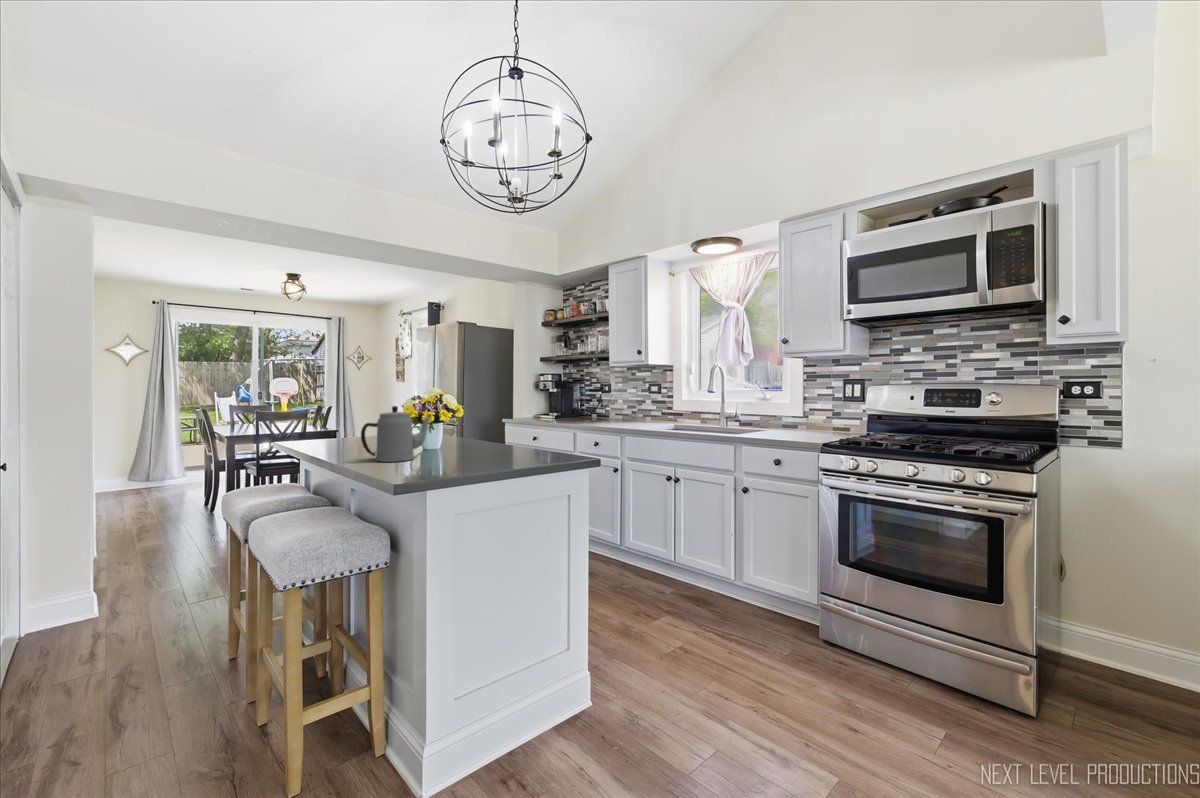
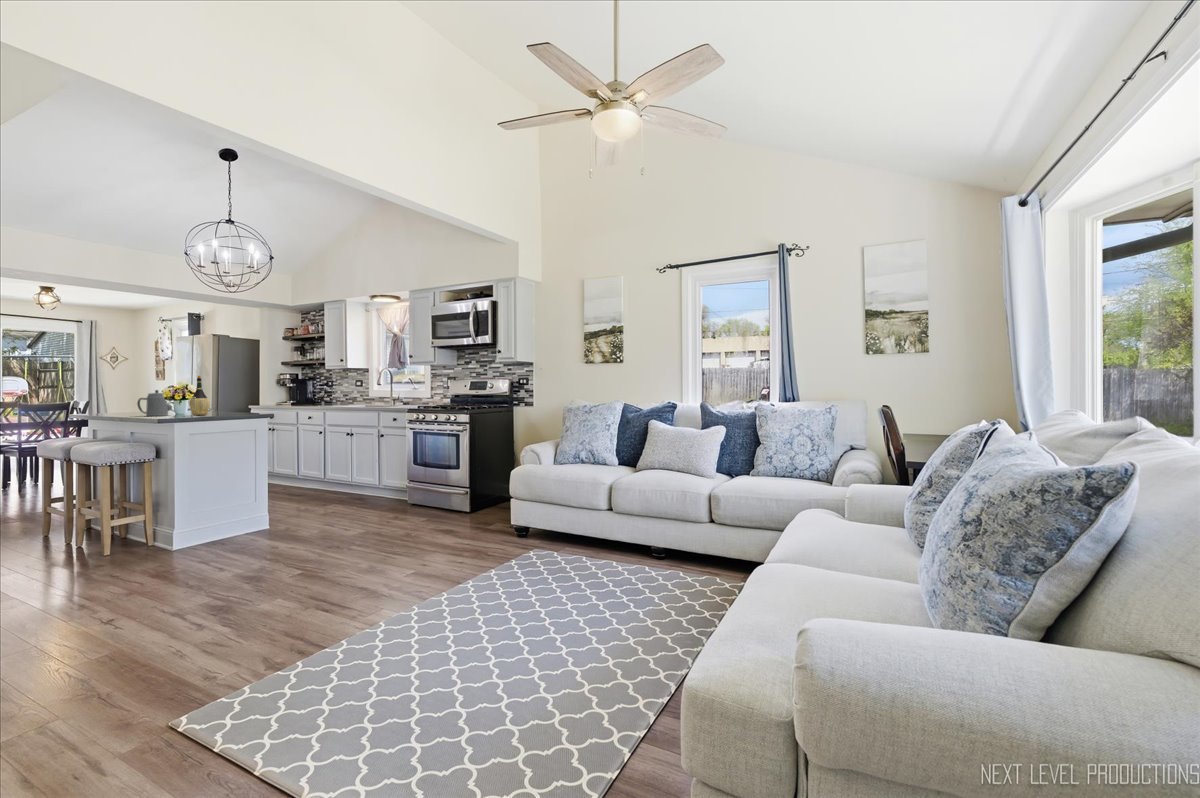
wine bottle: none [453,376,489,464] -> present [189,376,210,416]

